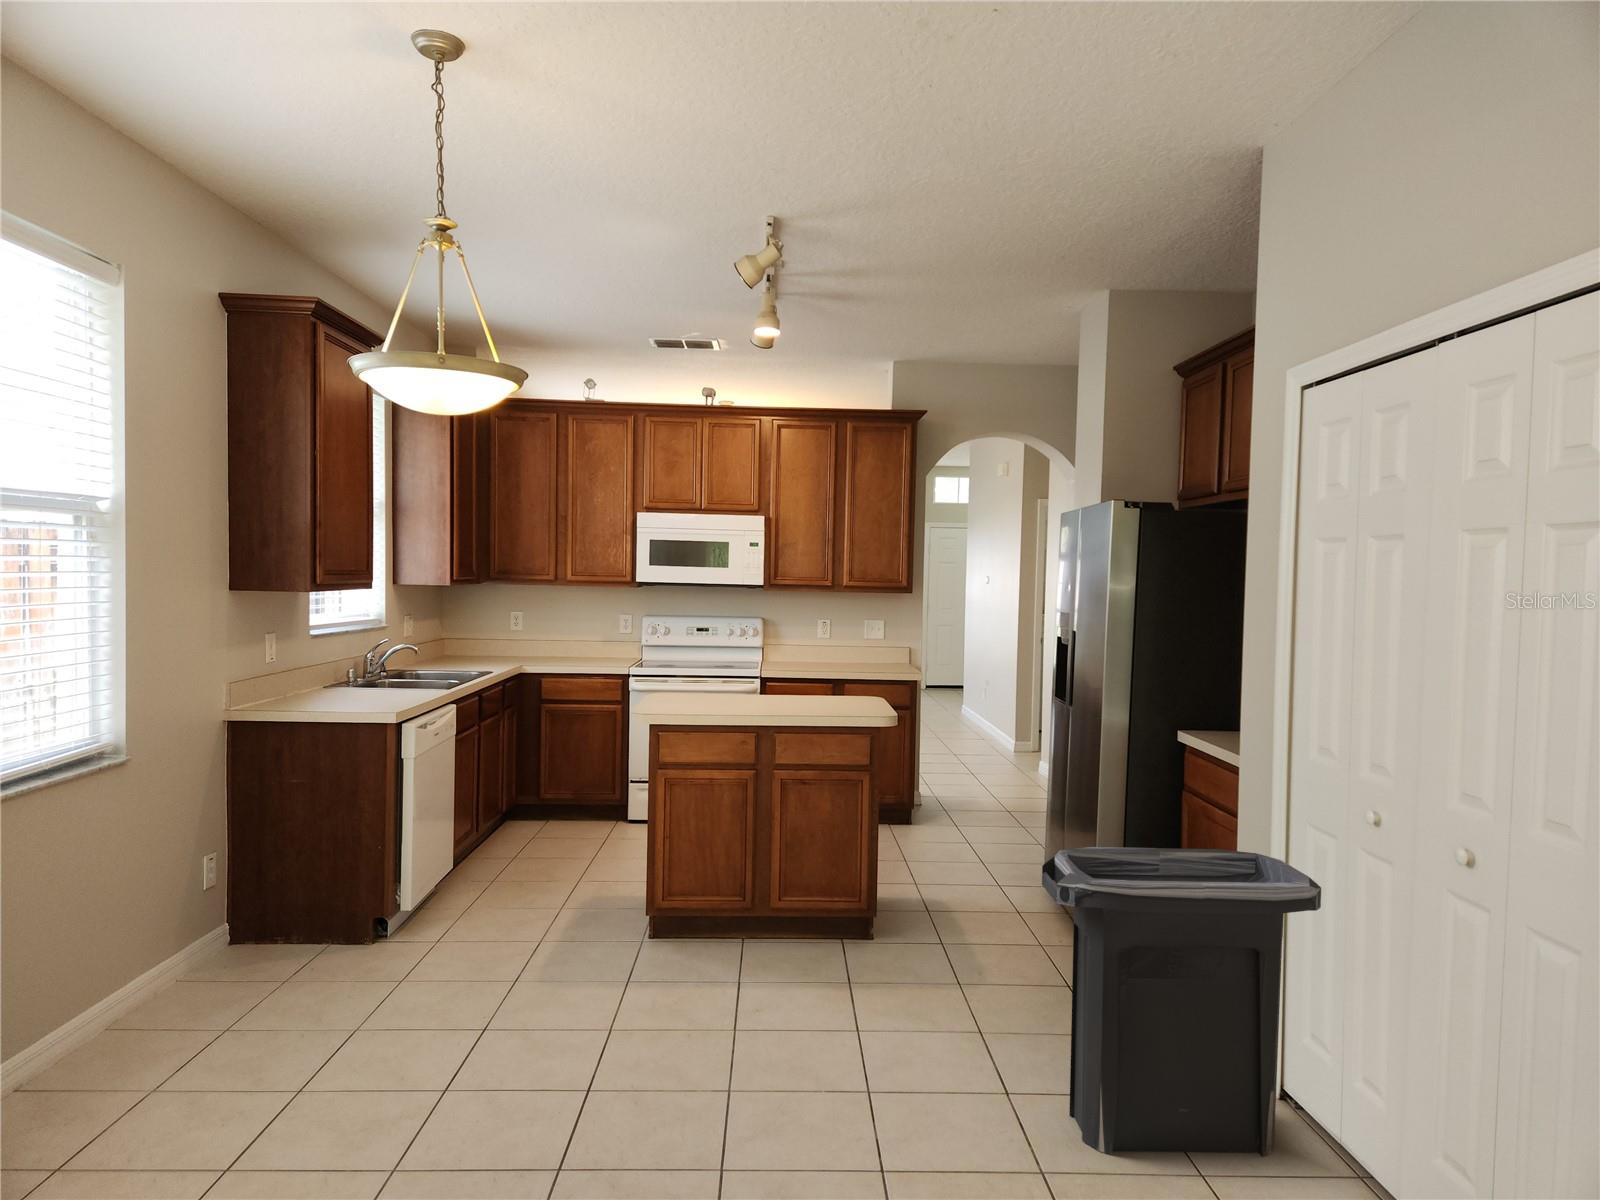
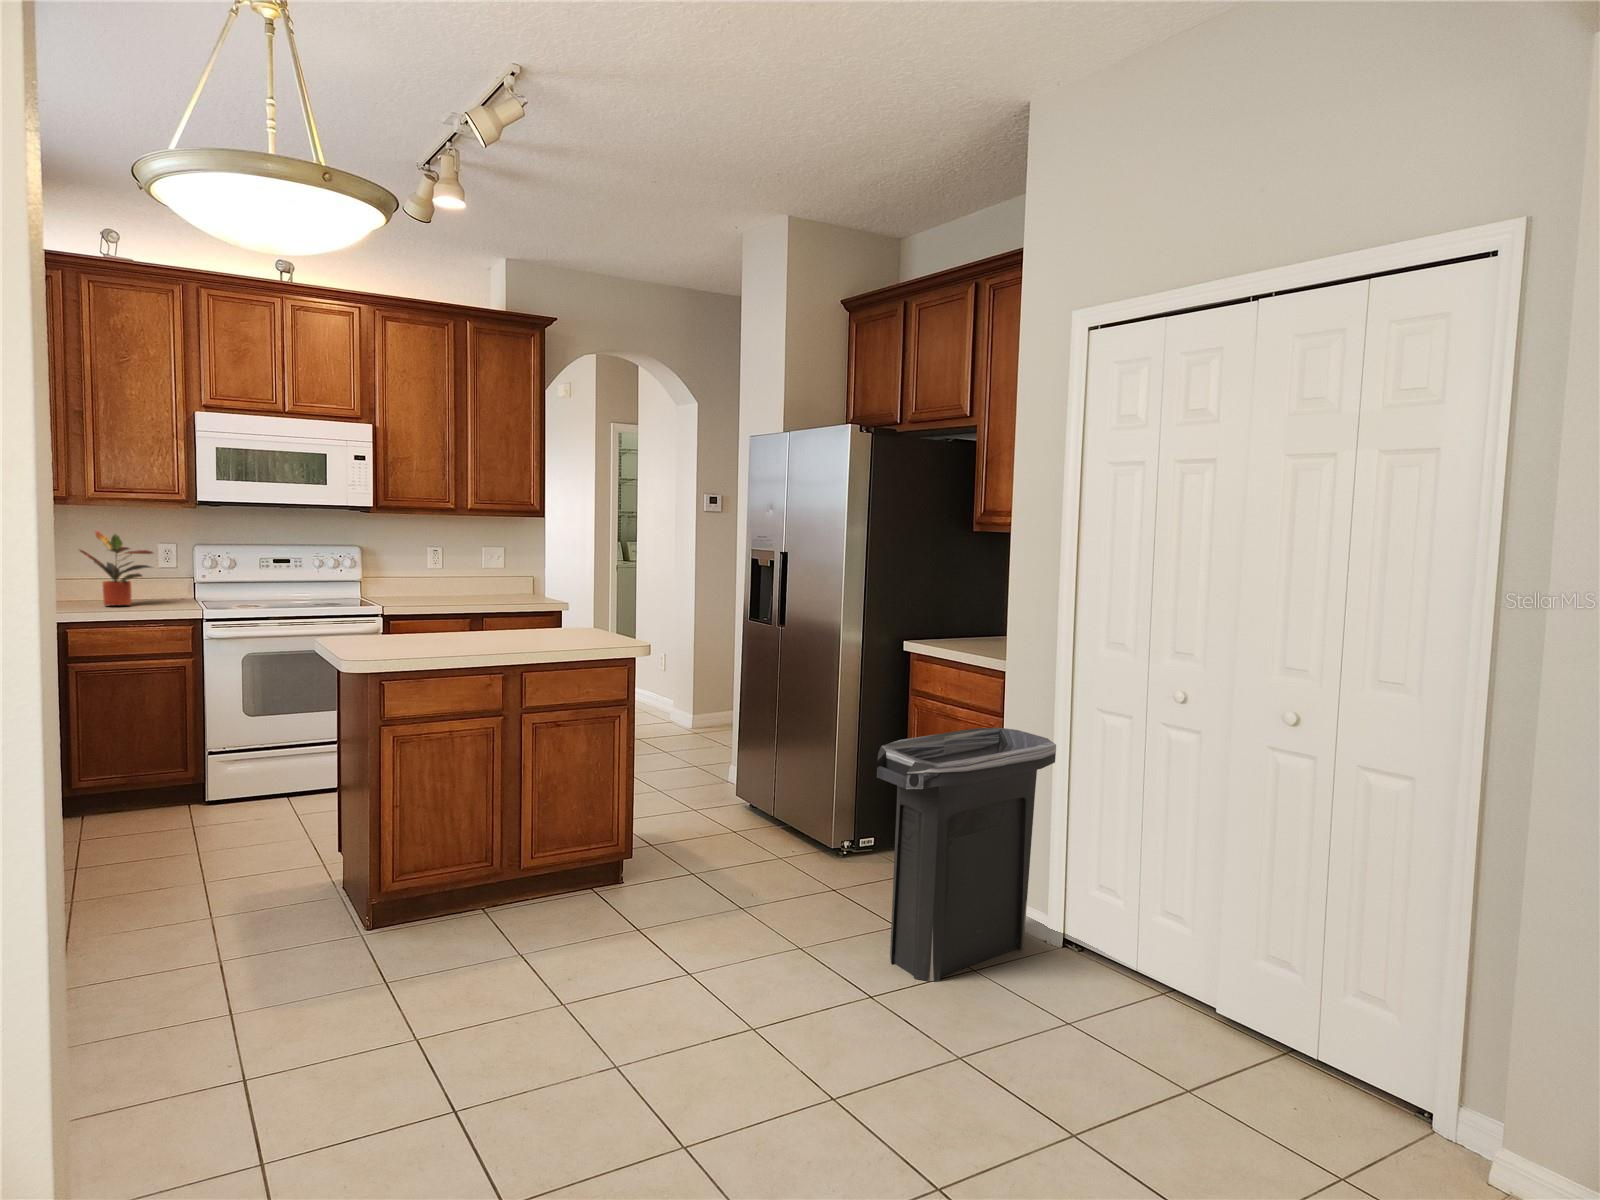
potted plant: none [570,605,616,661] -> present [80,531,153,606]

